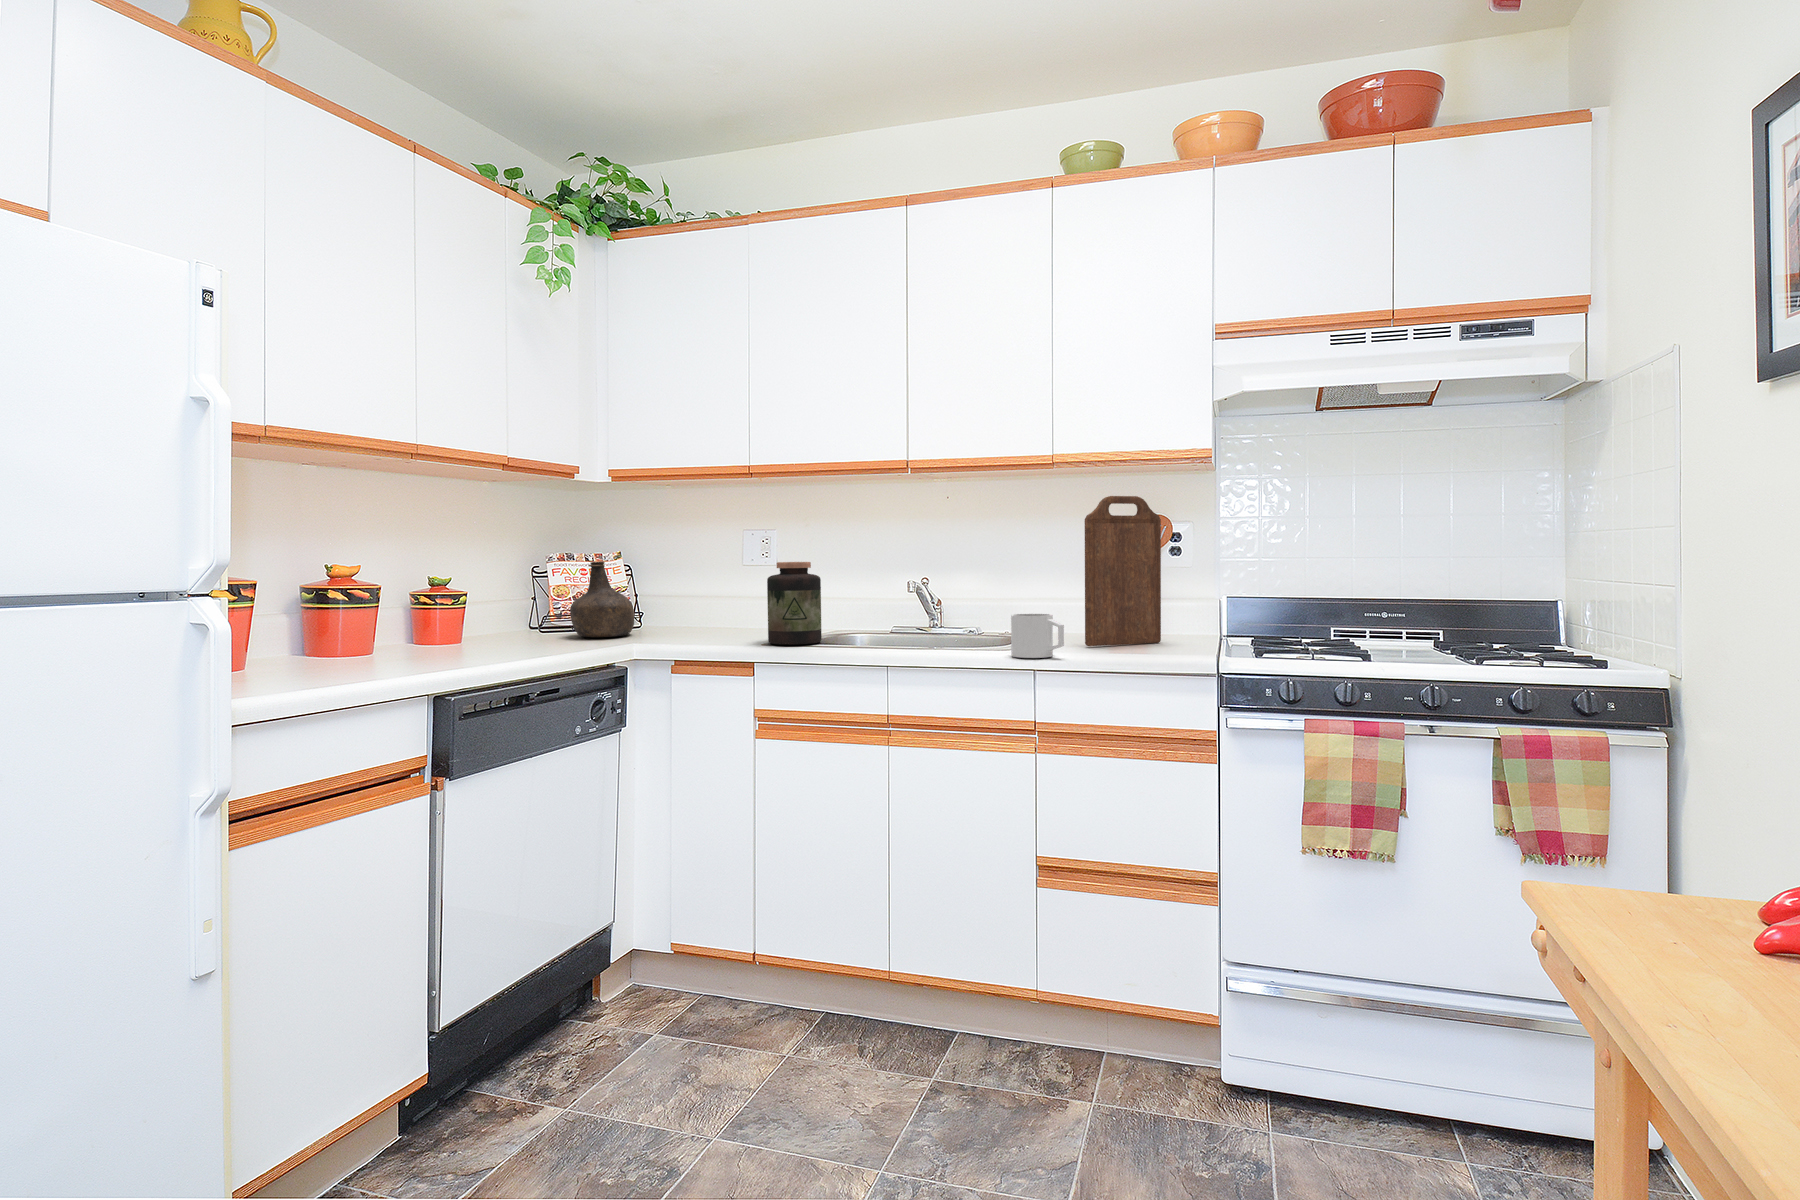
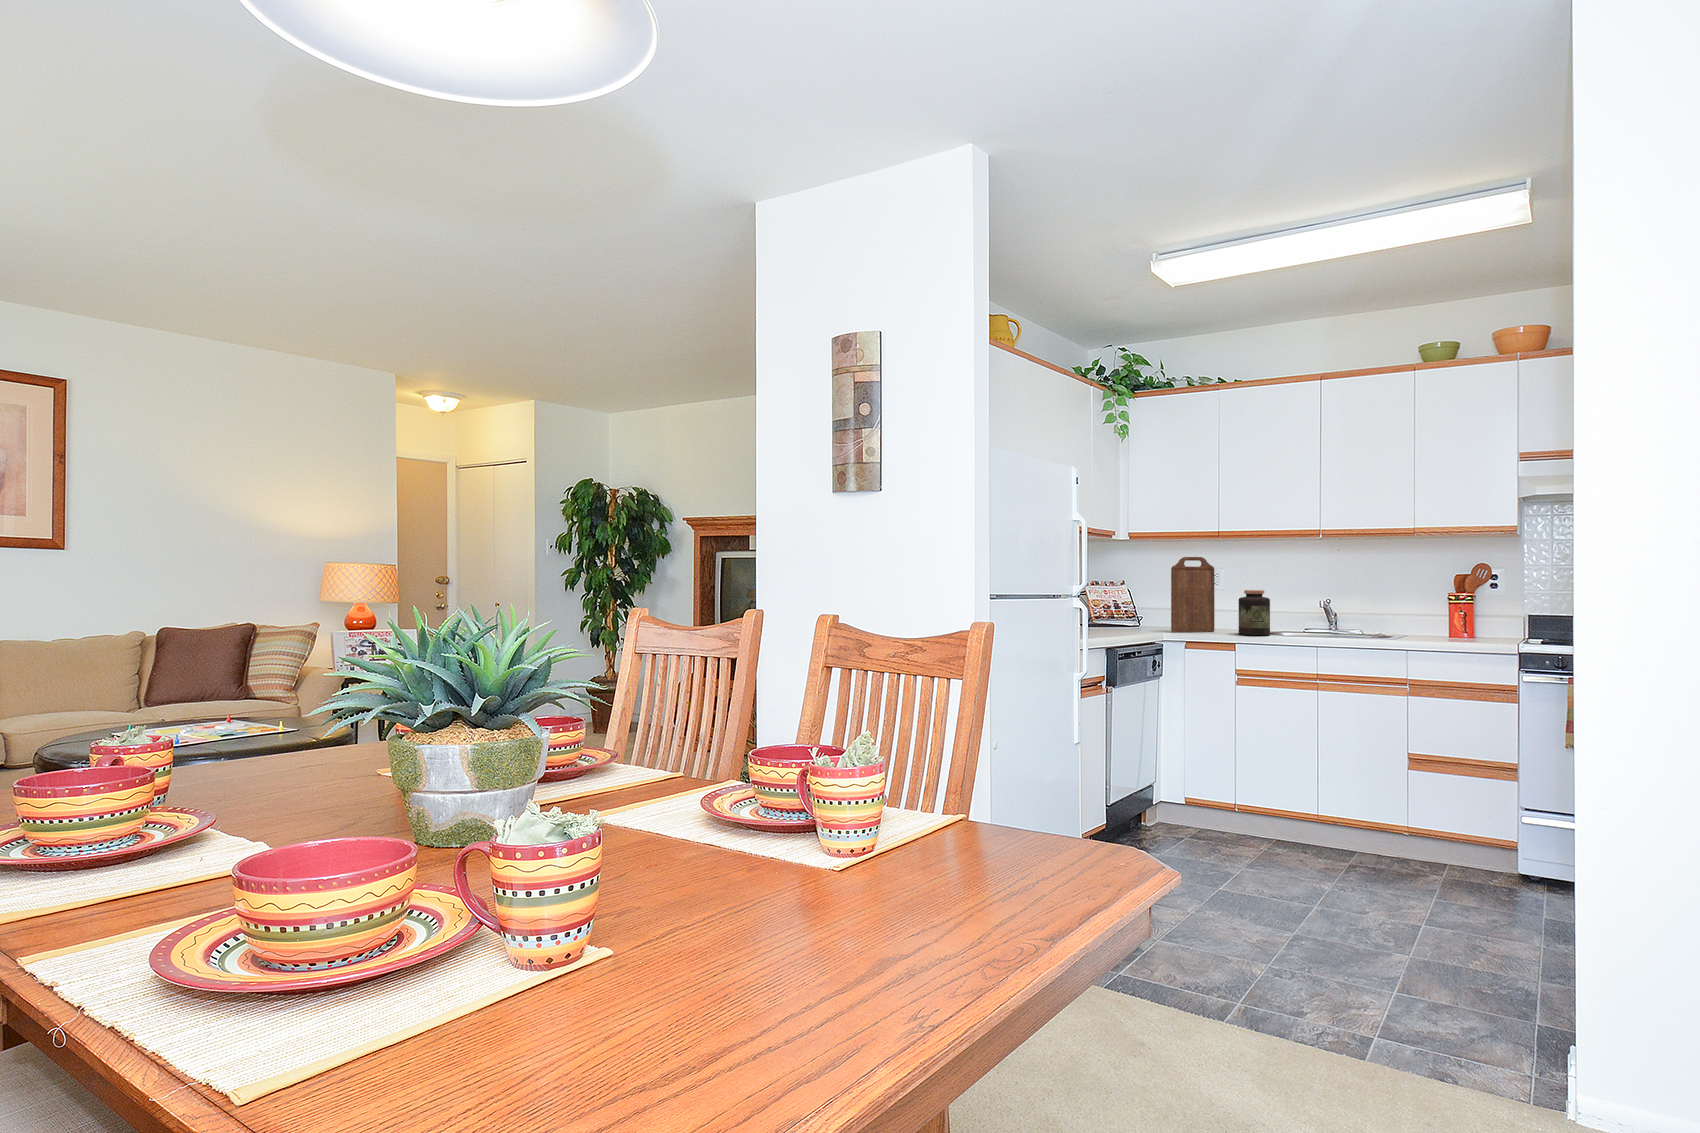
cutting board: present [1085,496,1161,646] -> present [1171,557,1215,632]
bottle: present [570,561,634,637] -> none [1116,587,1151,629]
mug: present [1011,614,1064,658] -> none [1392,621,1425,645]

